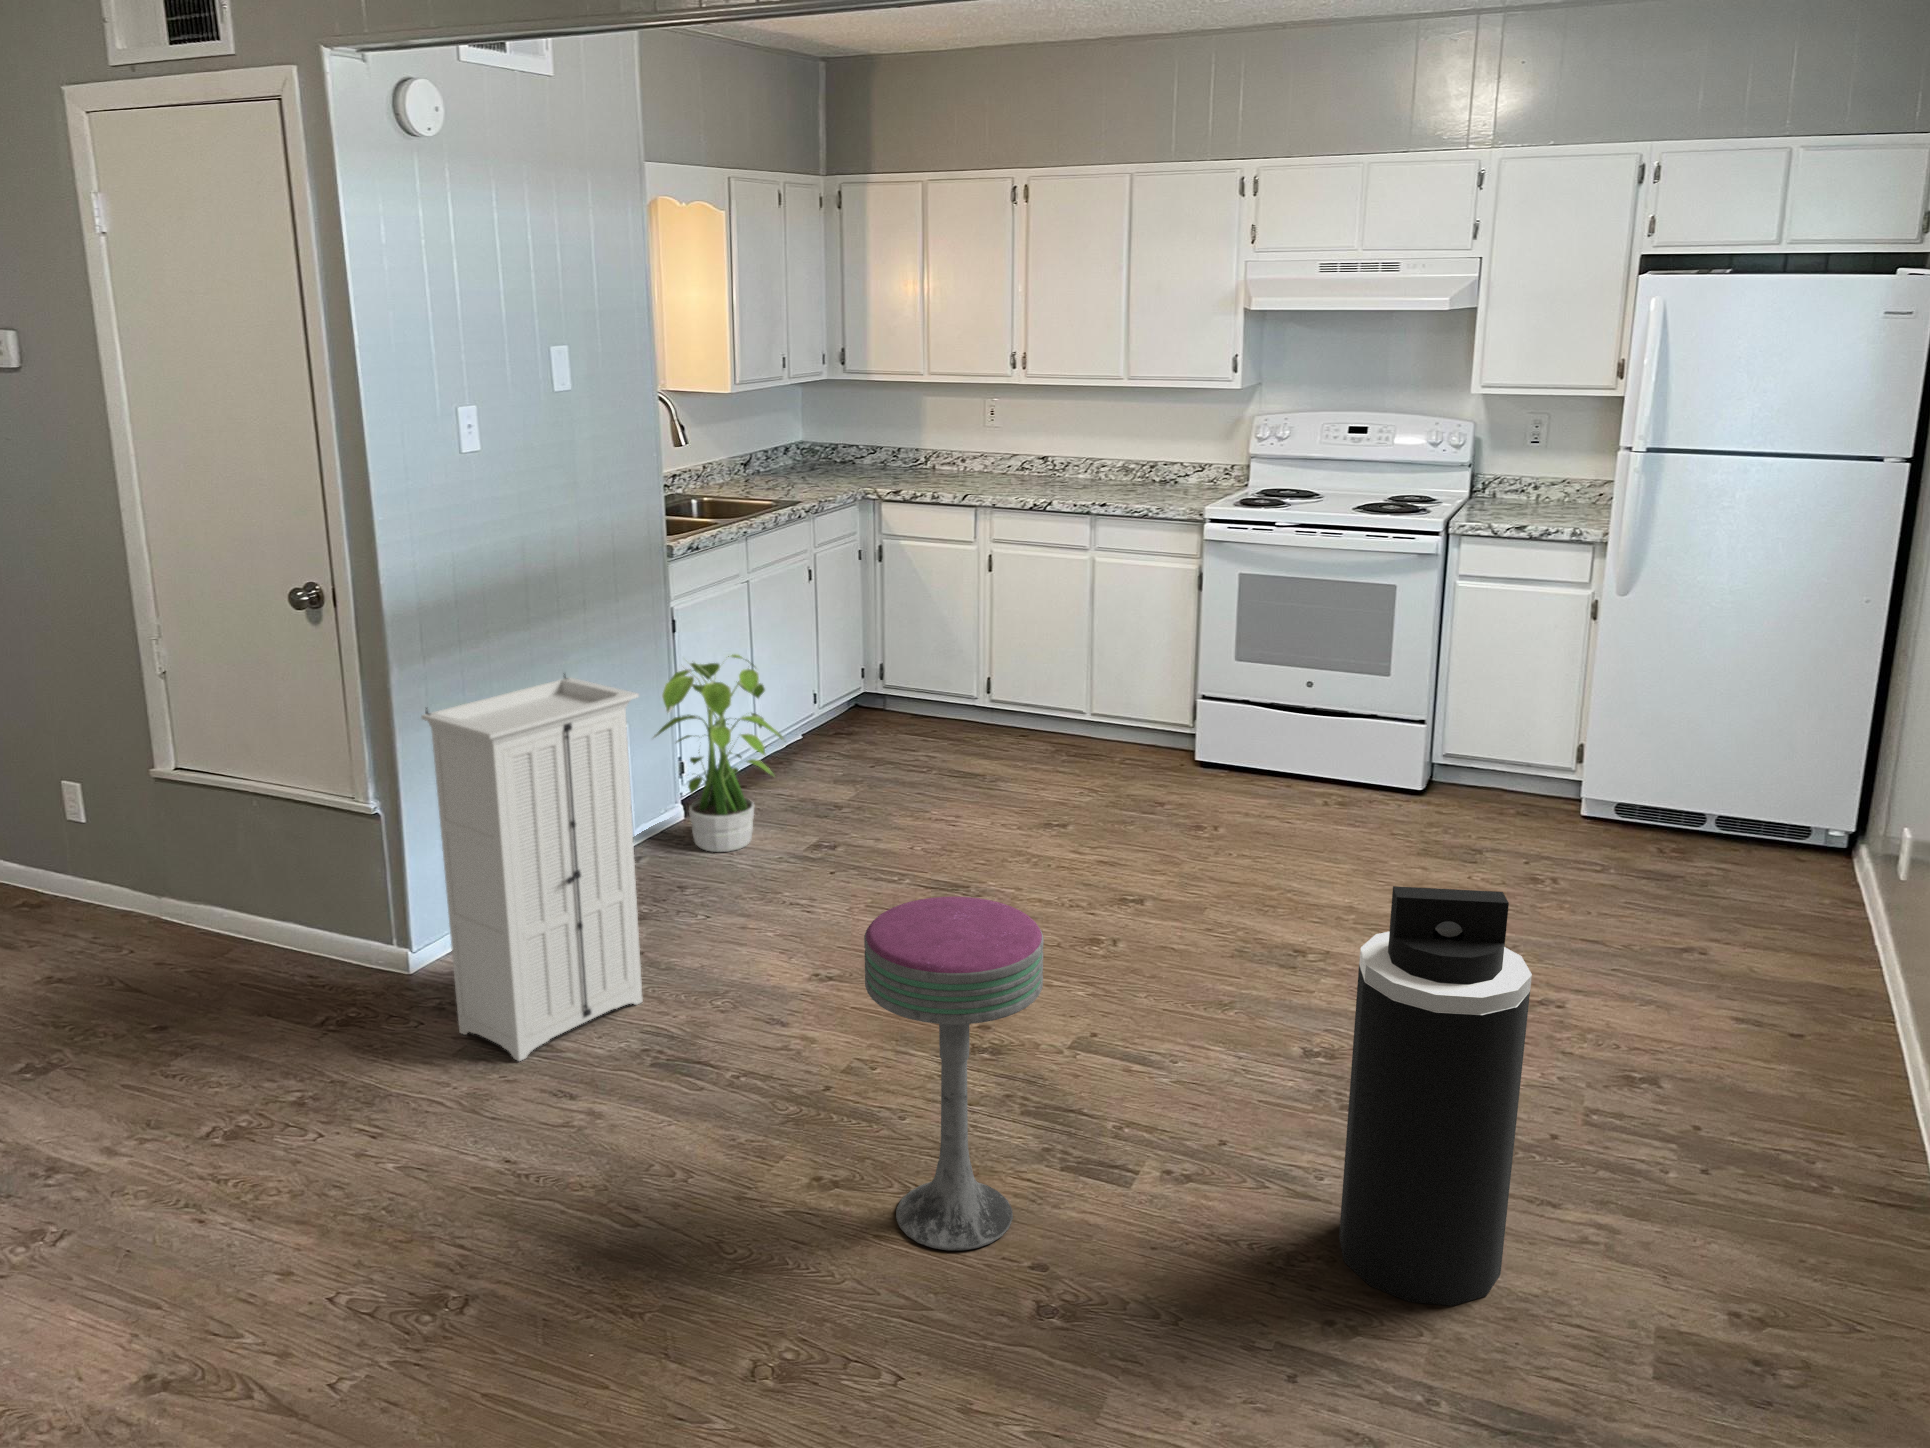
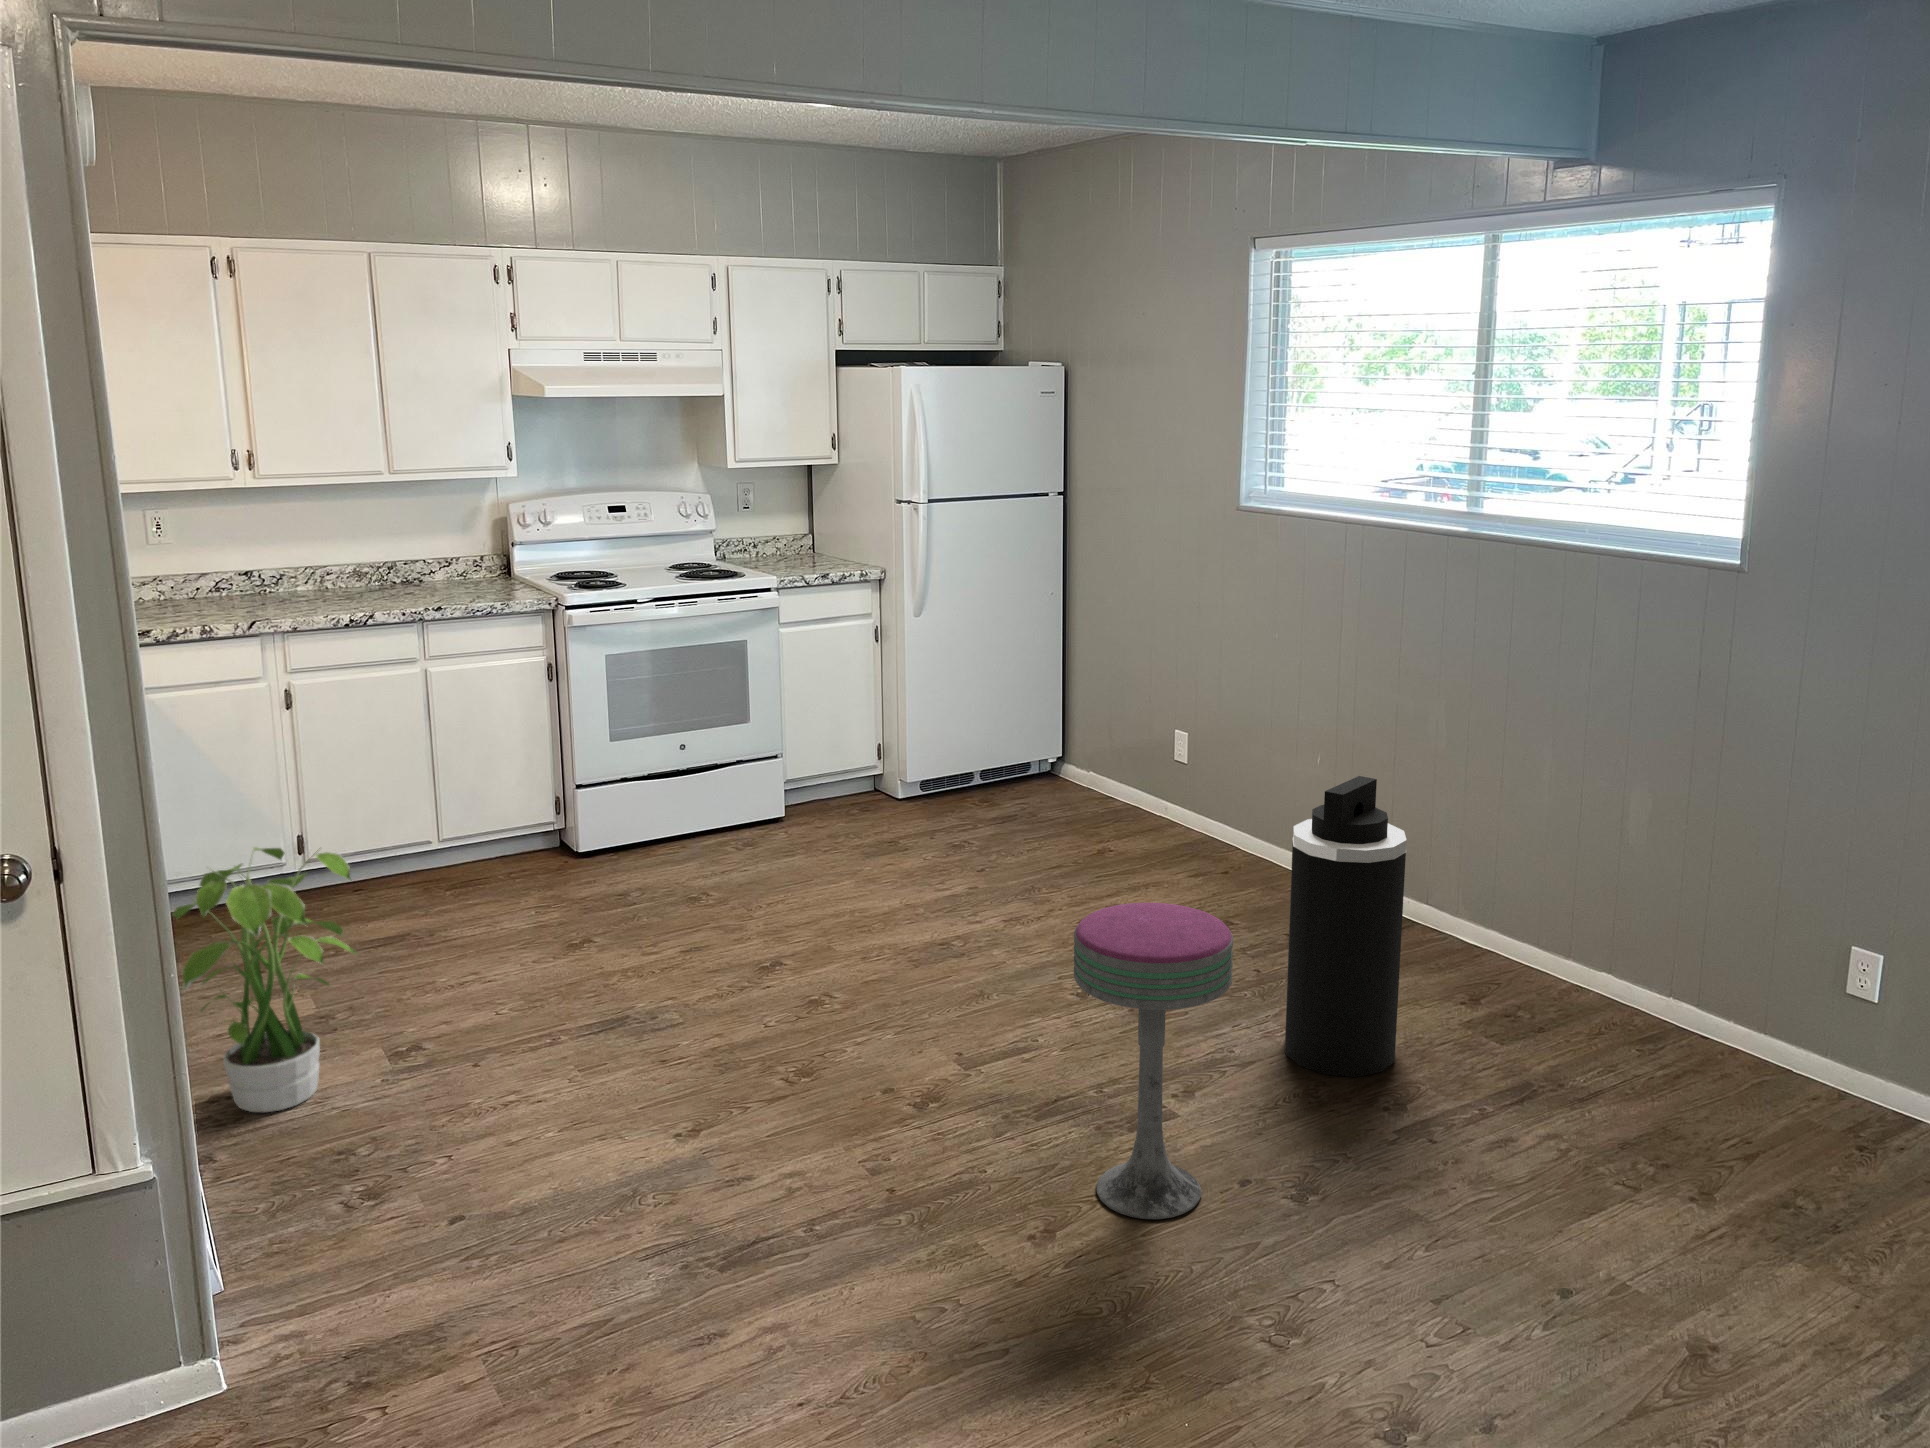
storage cabinet: present [421,674,643,1061] -> none [422,860,599,1389]

